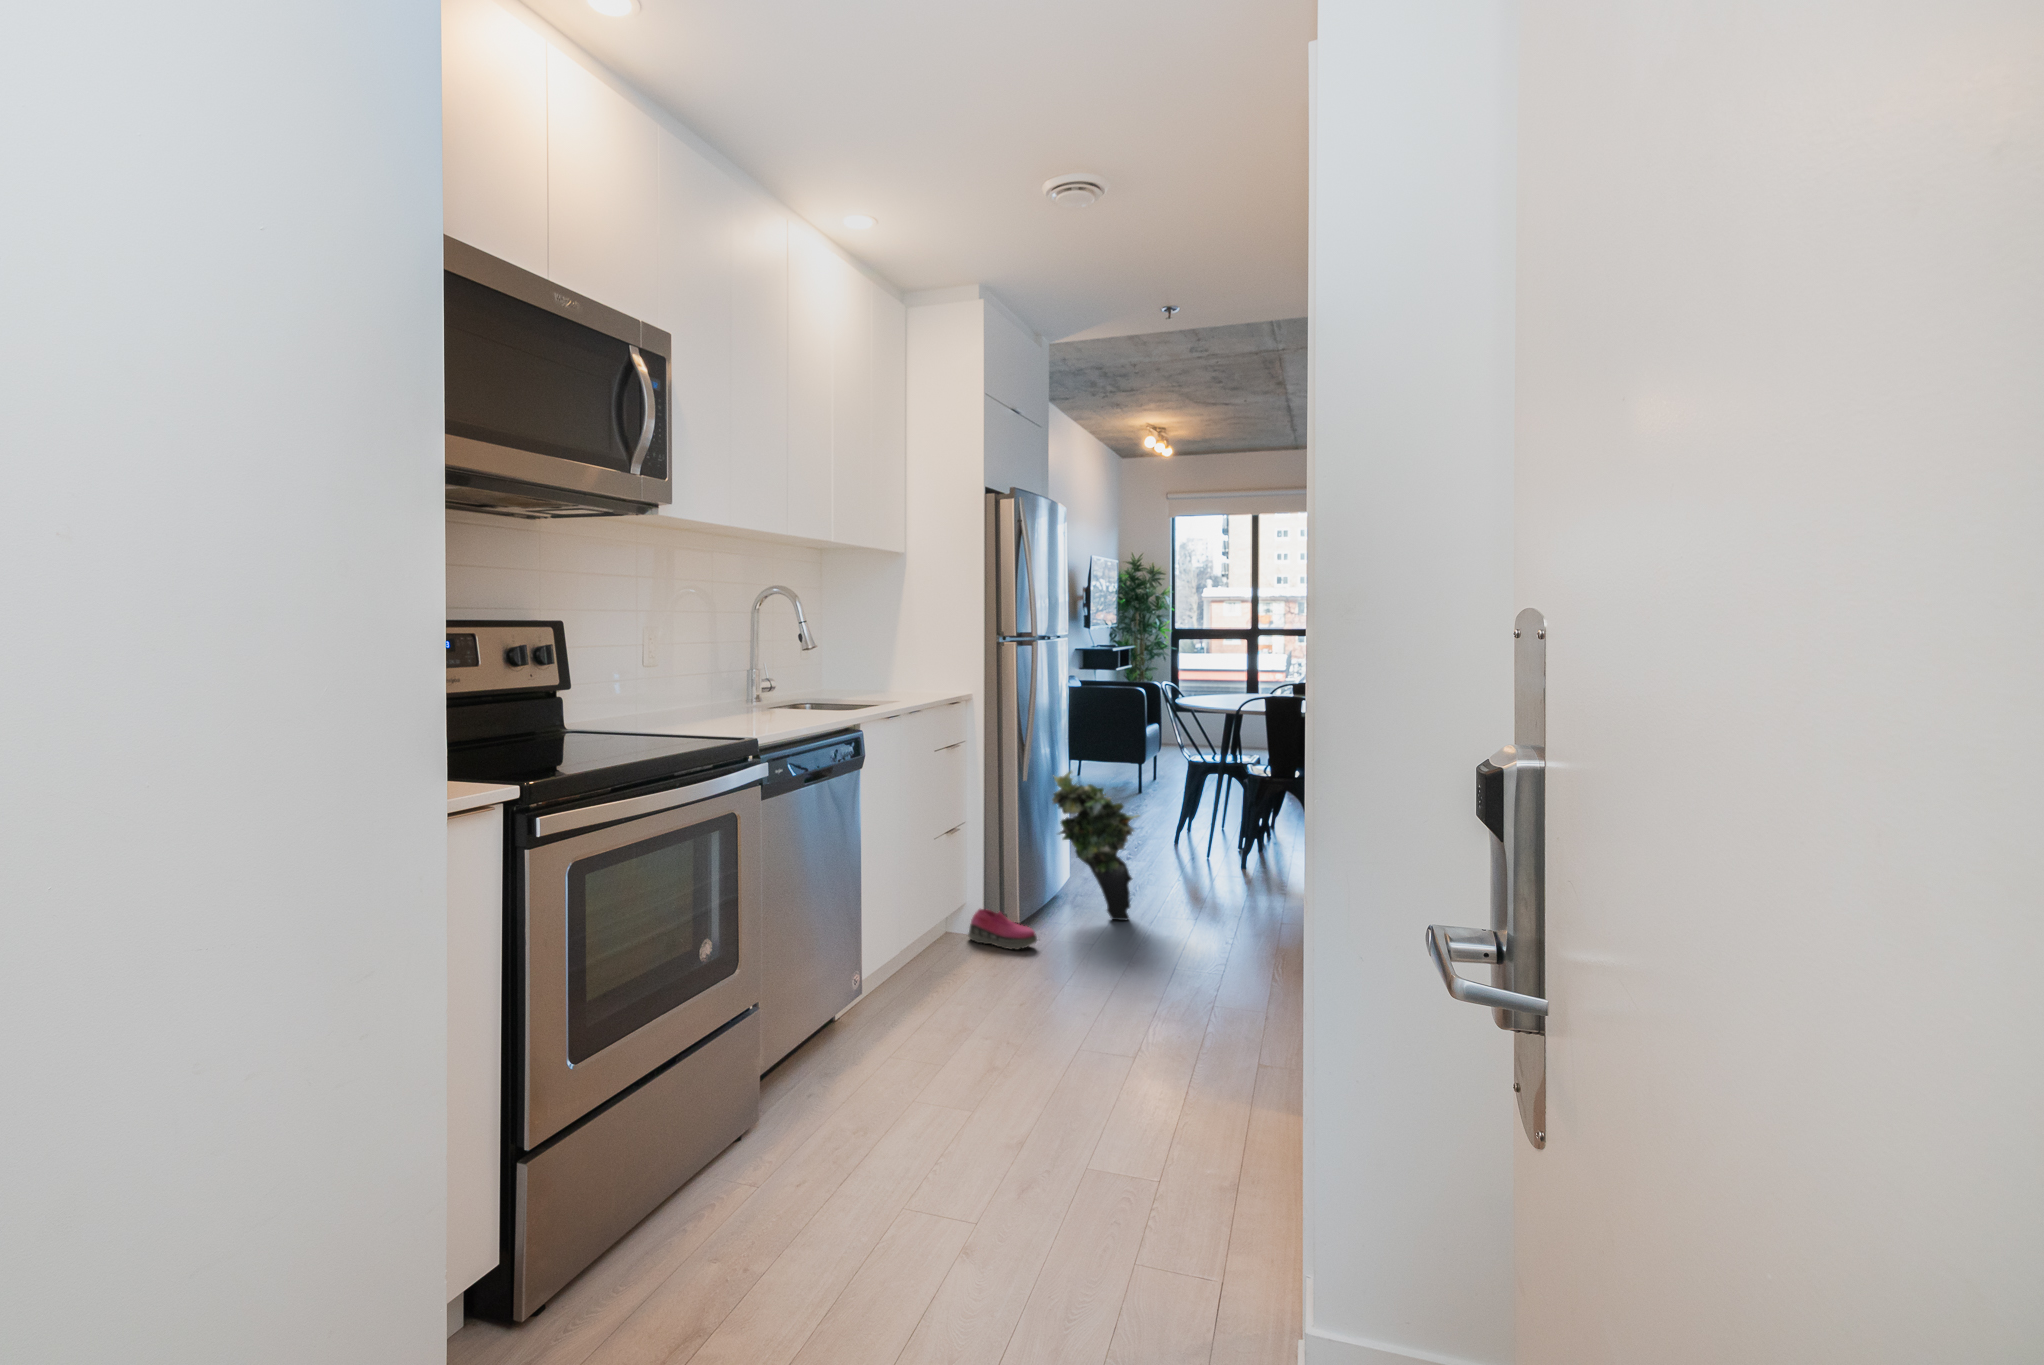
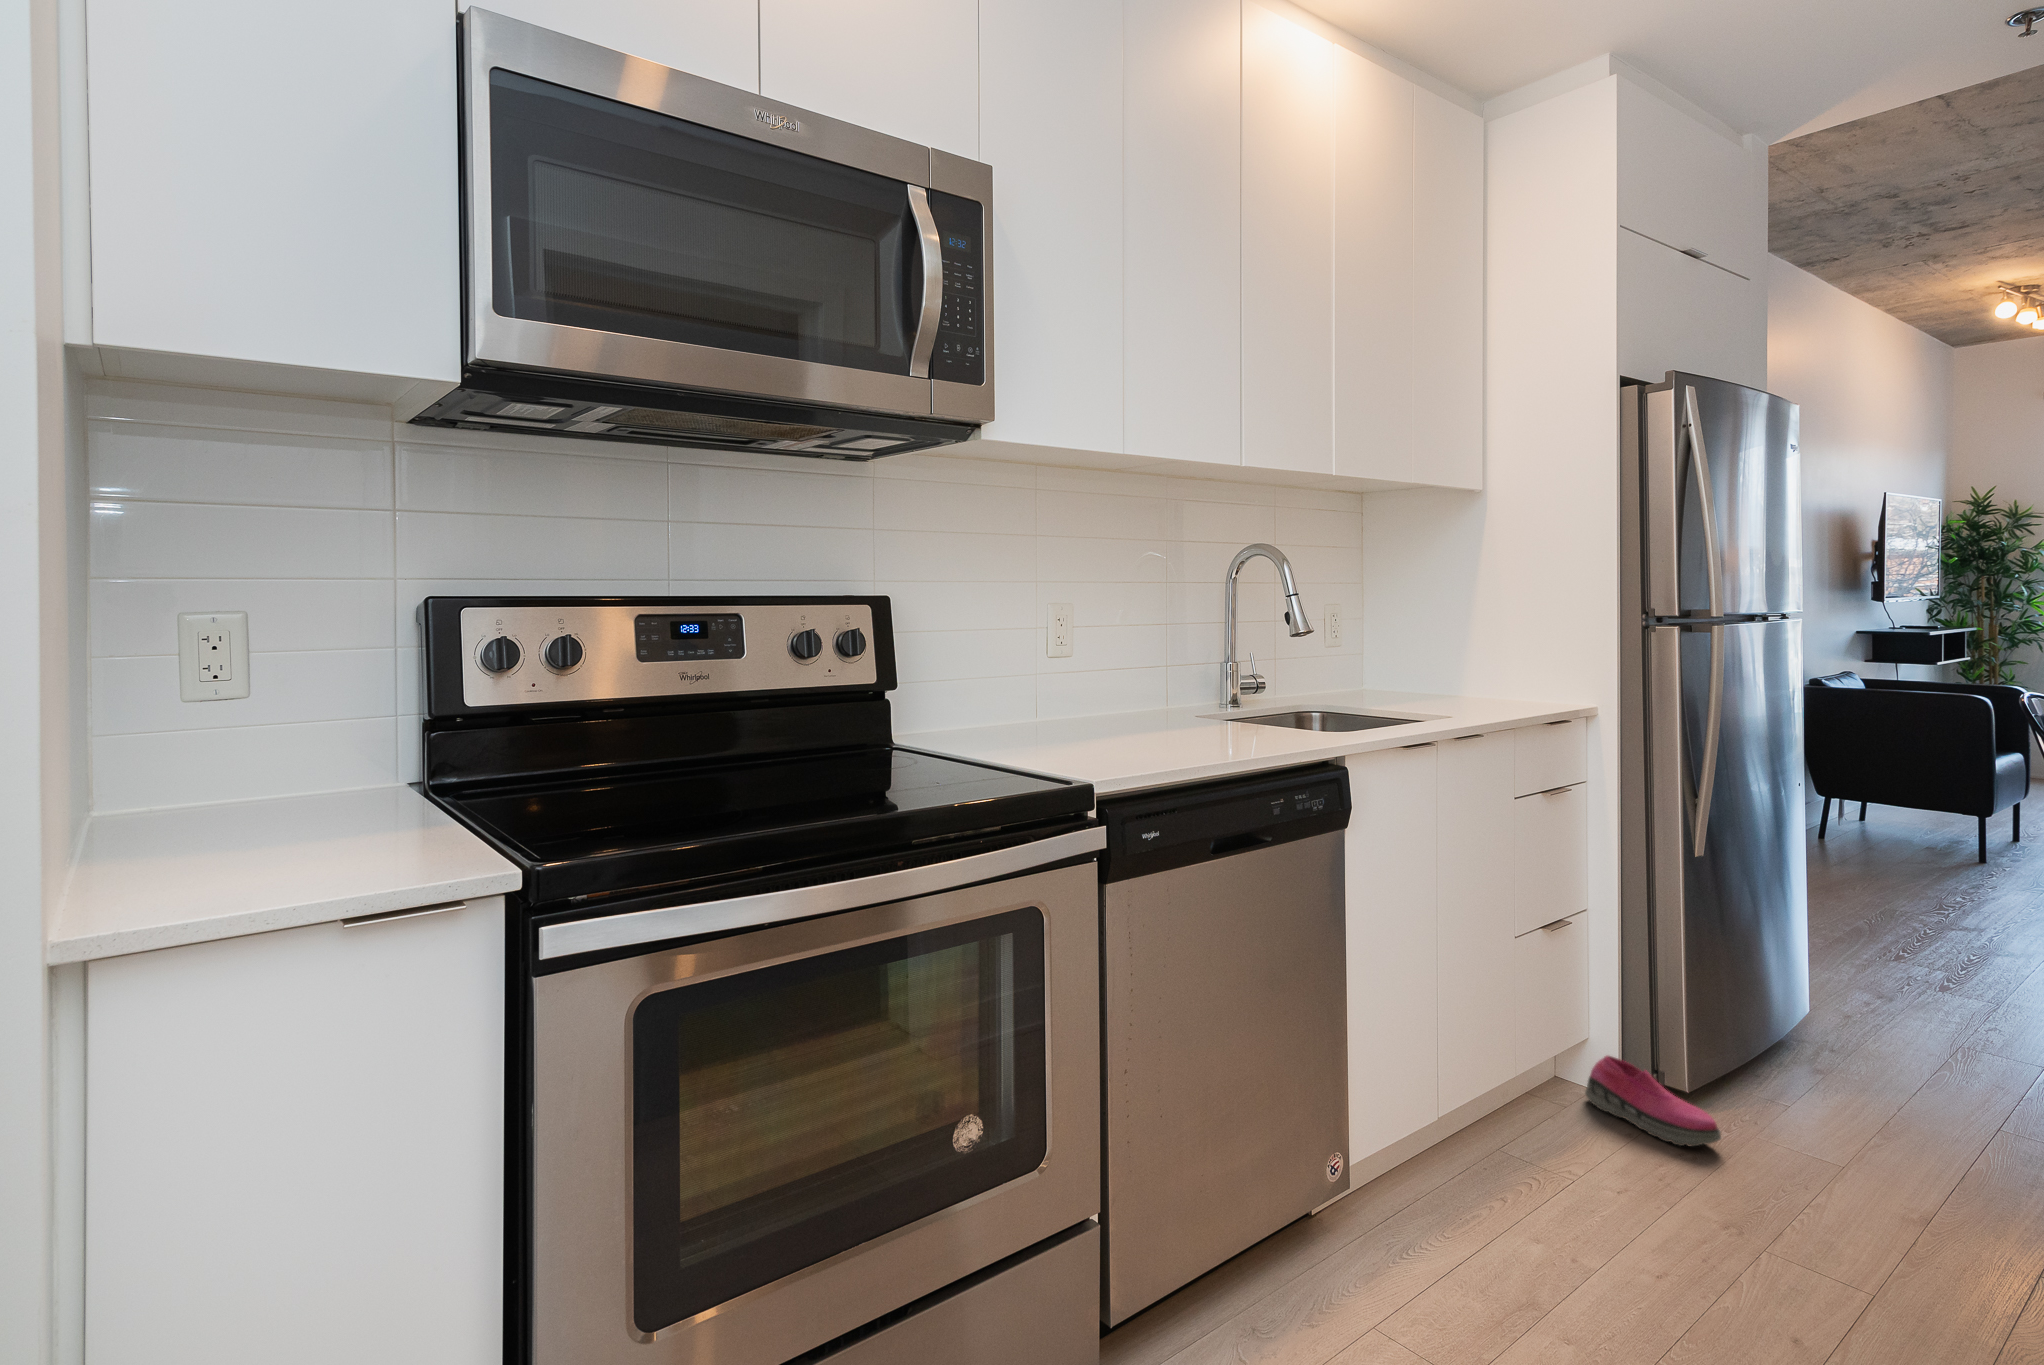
potted plant: present [1052,771,1139,920] -> none [1767,847,1977,1135]

